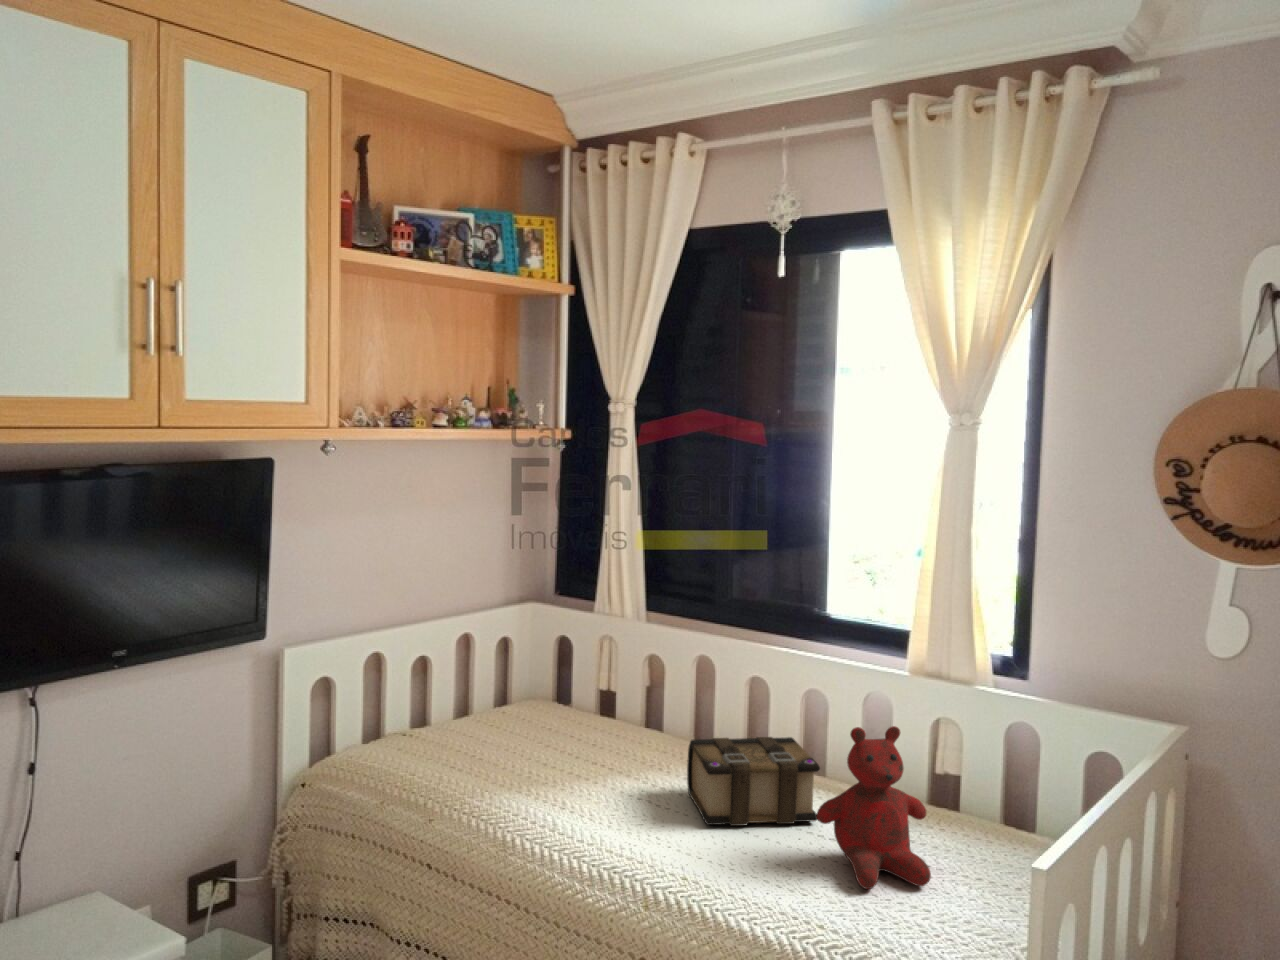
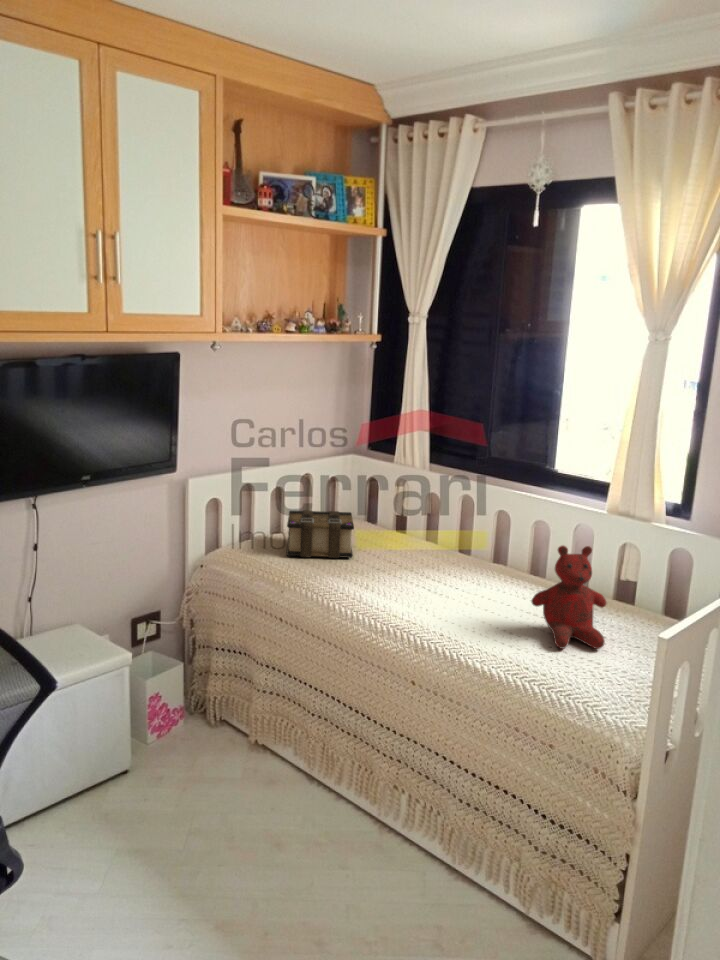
book: present [687,737,820,826] -> present [286,510,354,558]

